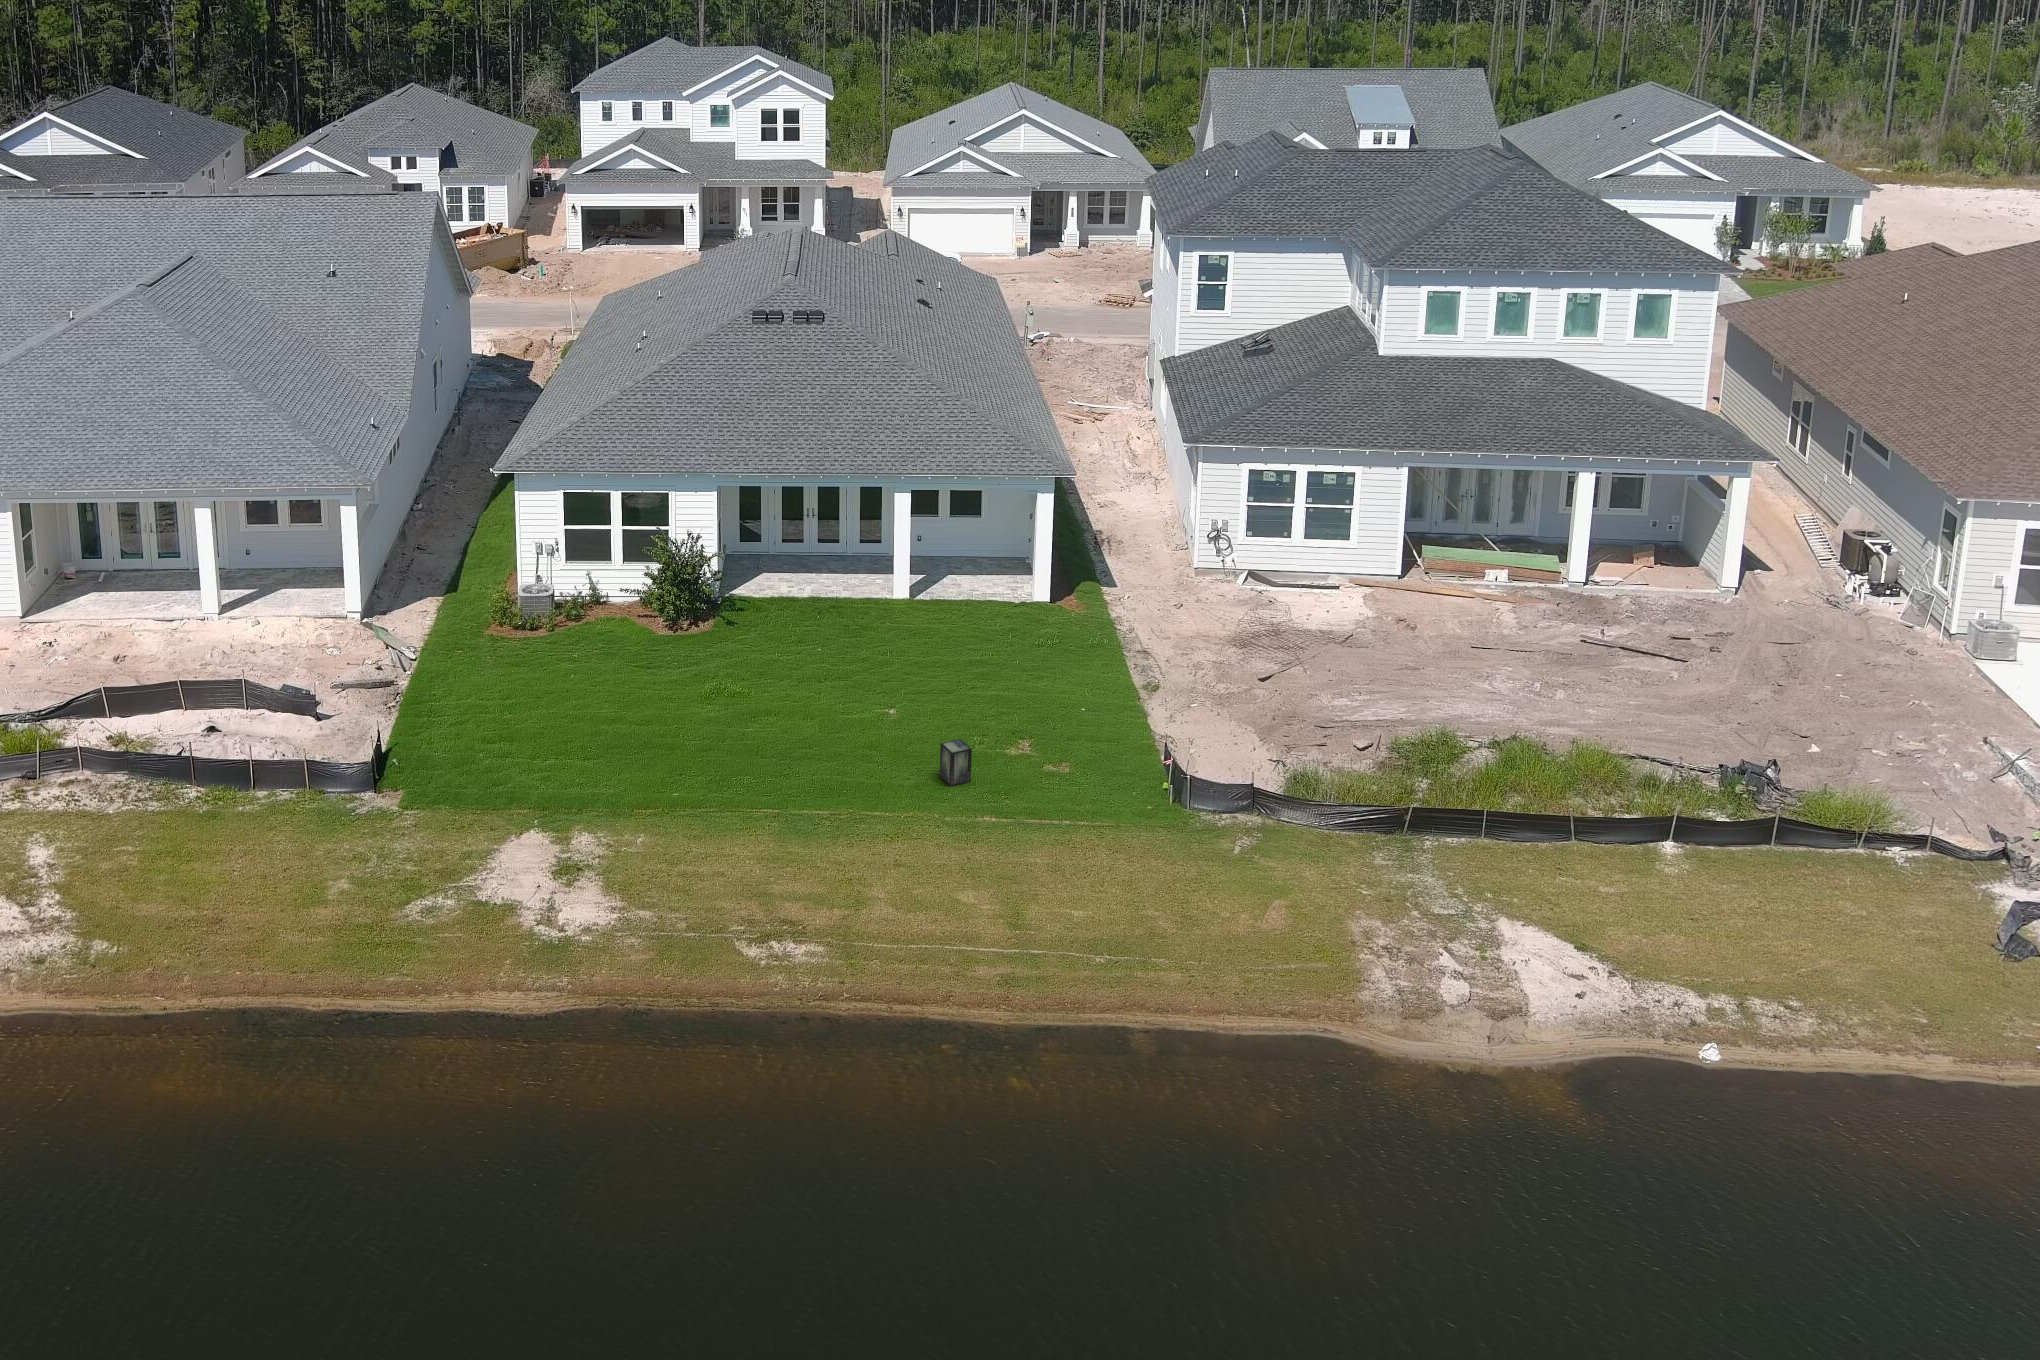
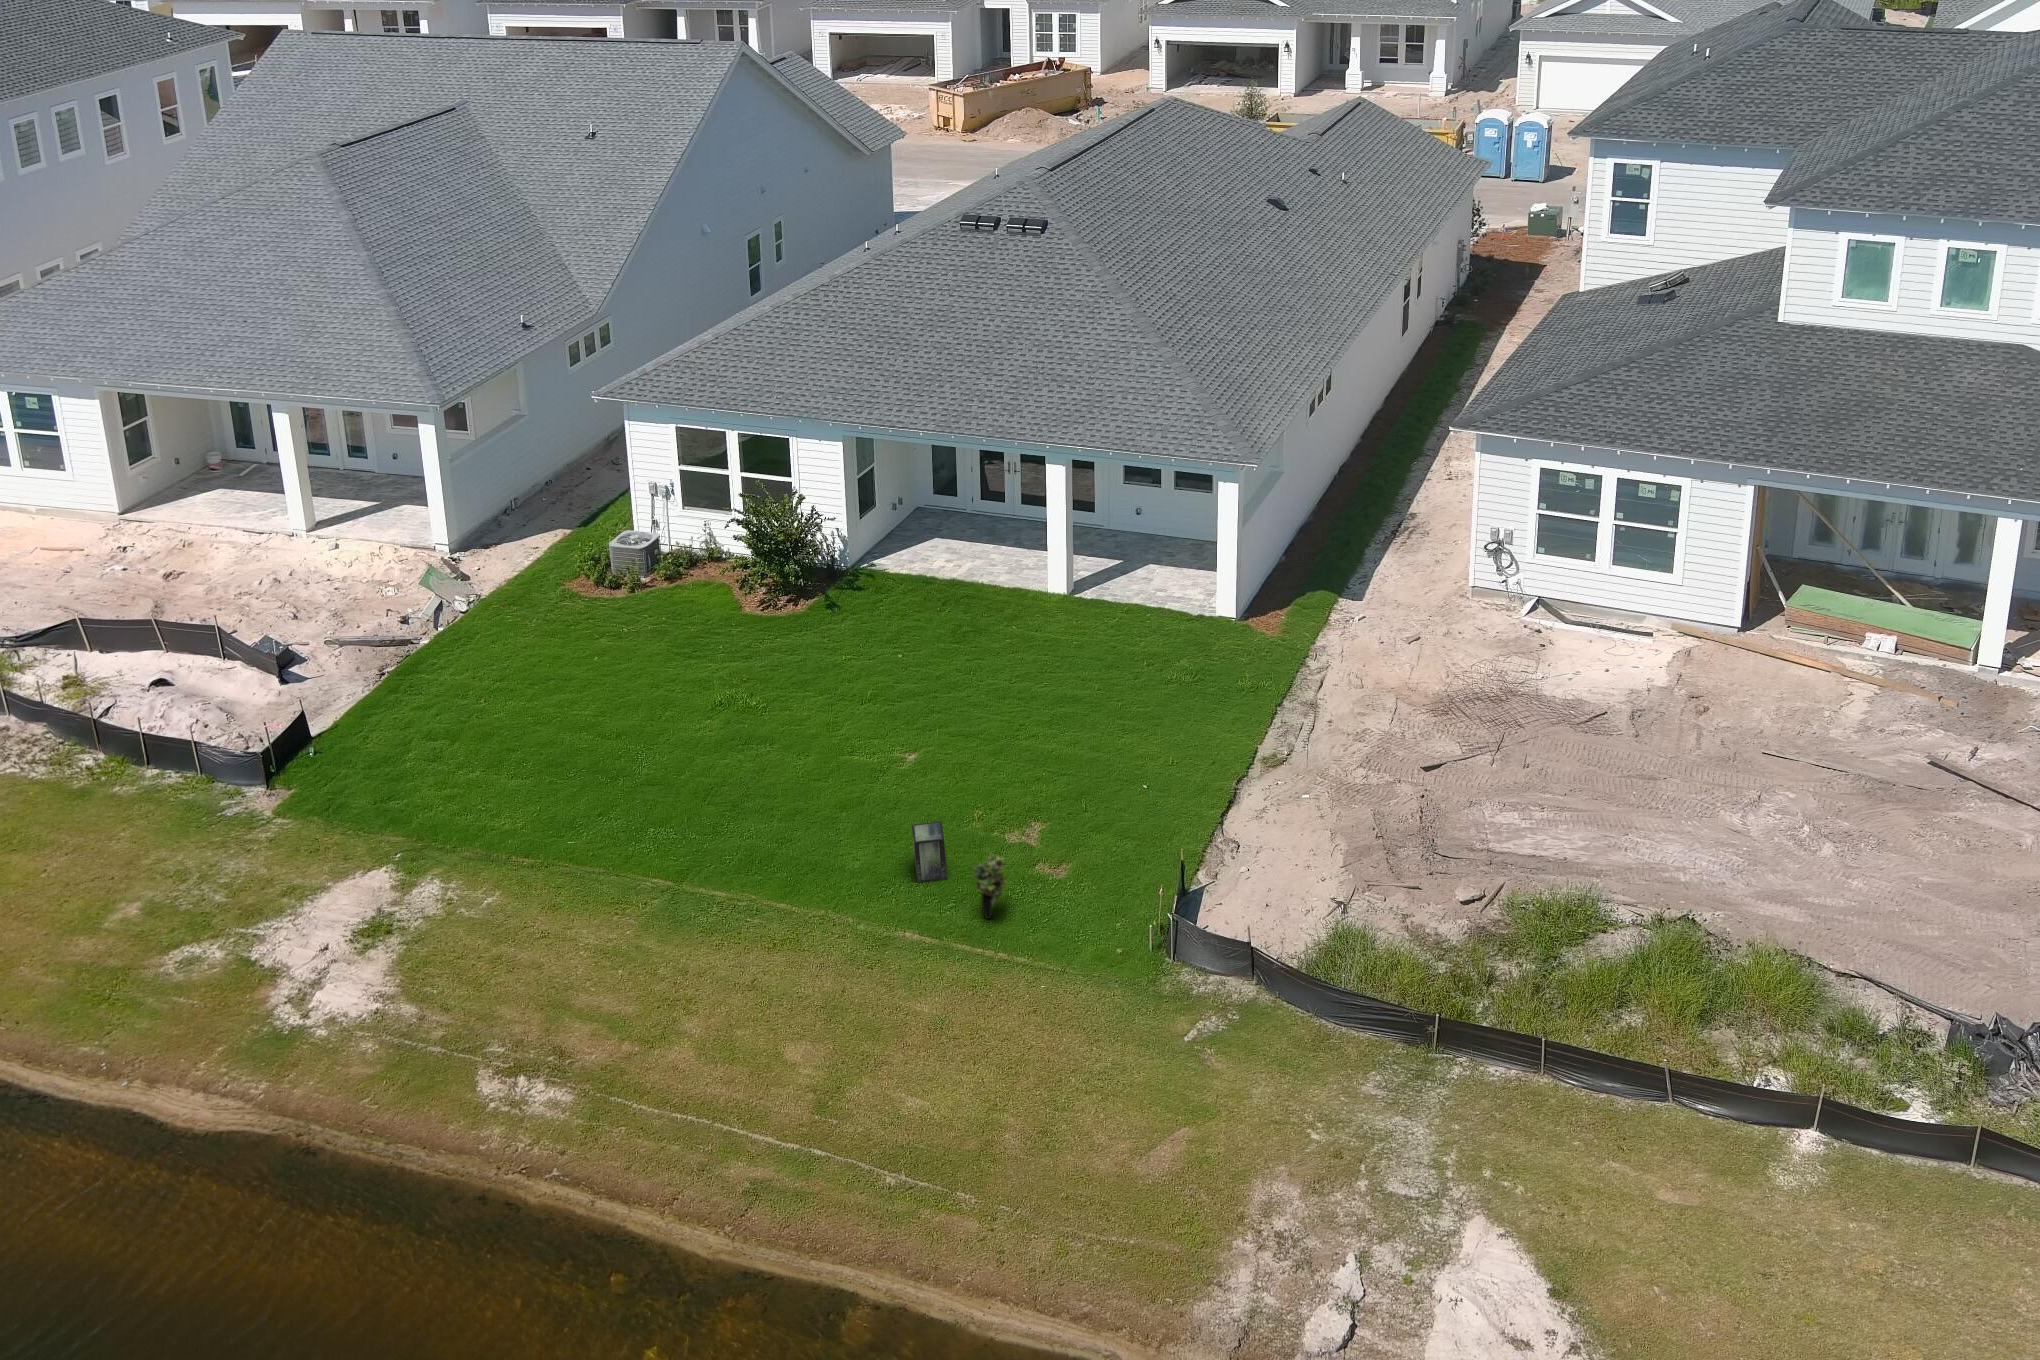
potted plant: none [1007,750,1033,801] -> present [974,853,1007,919]

